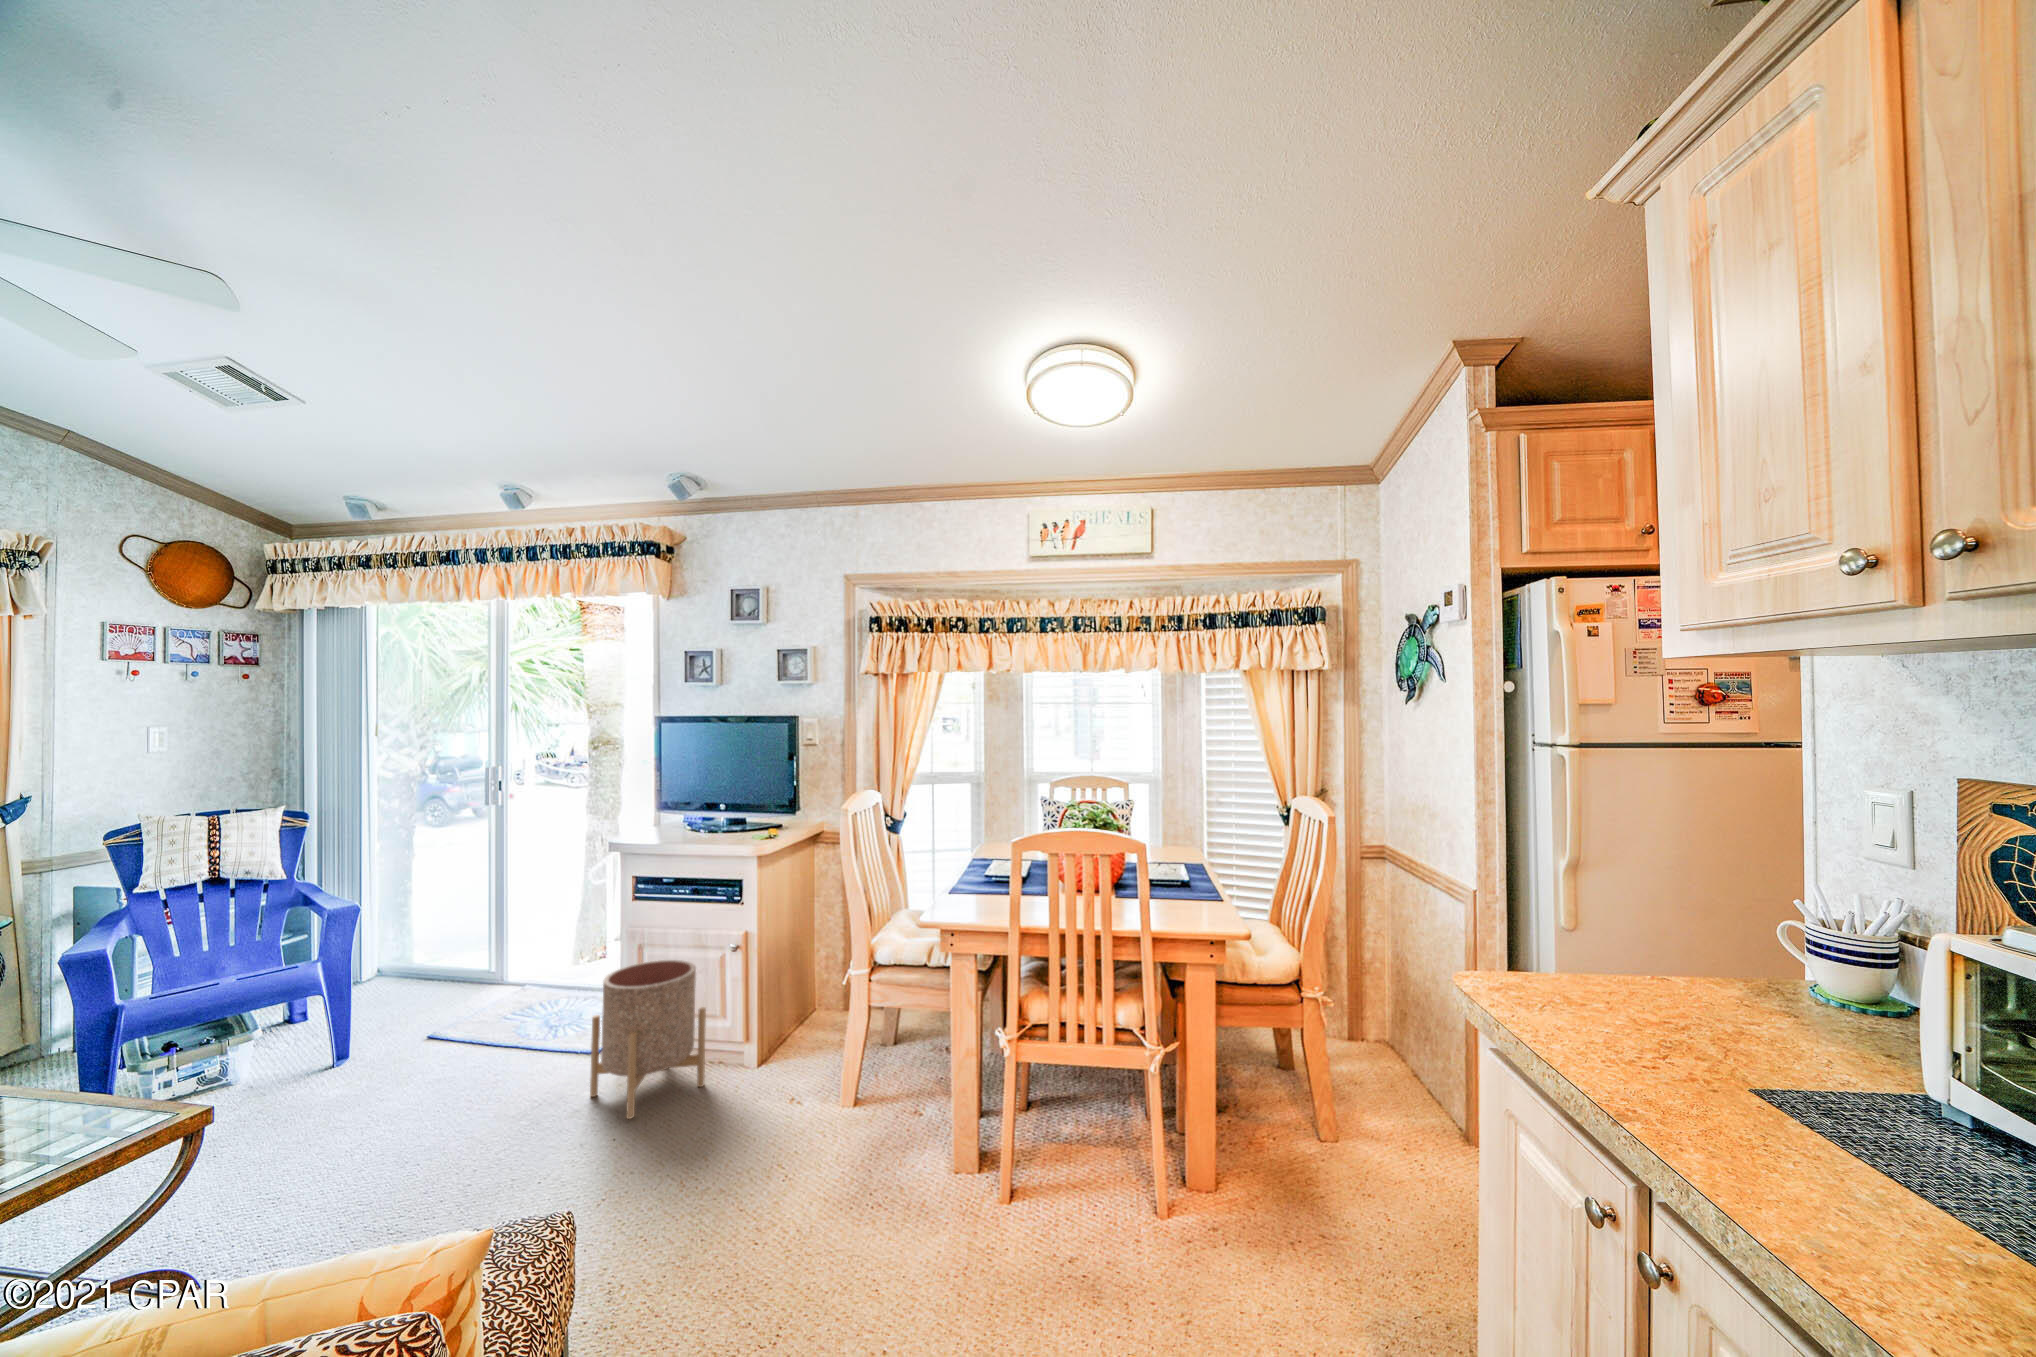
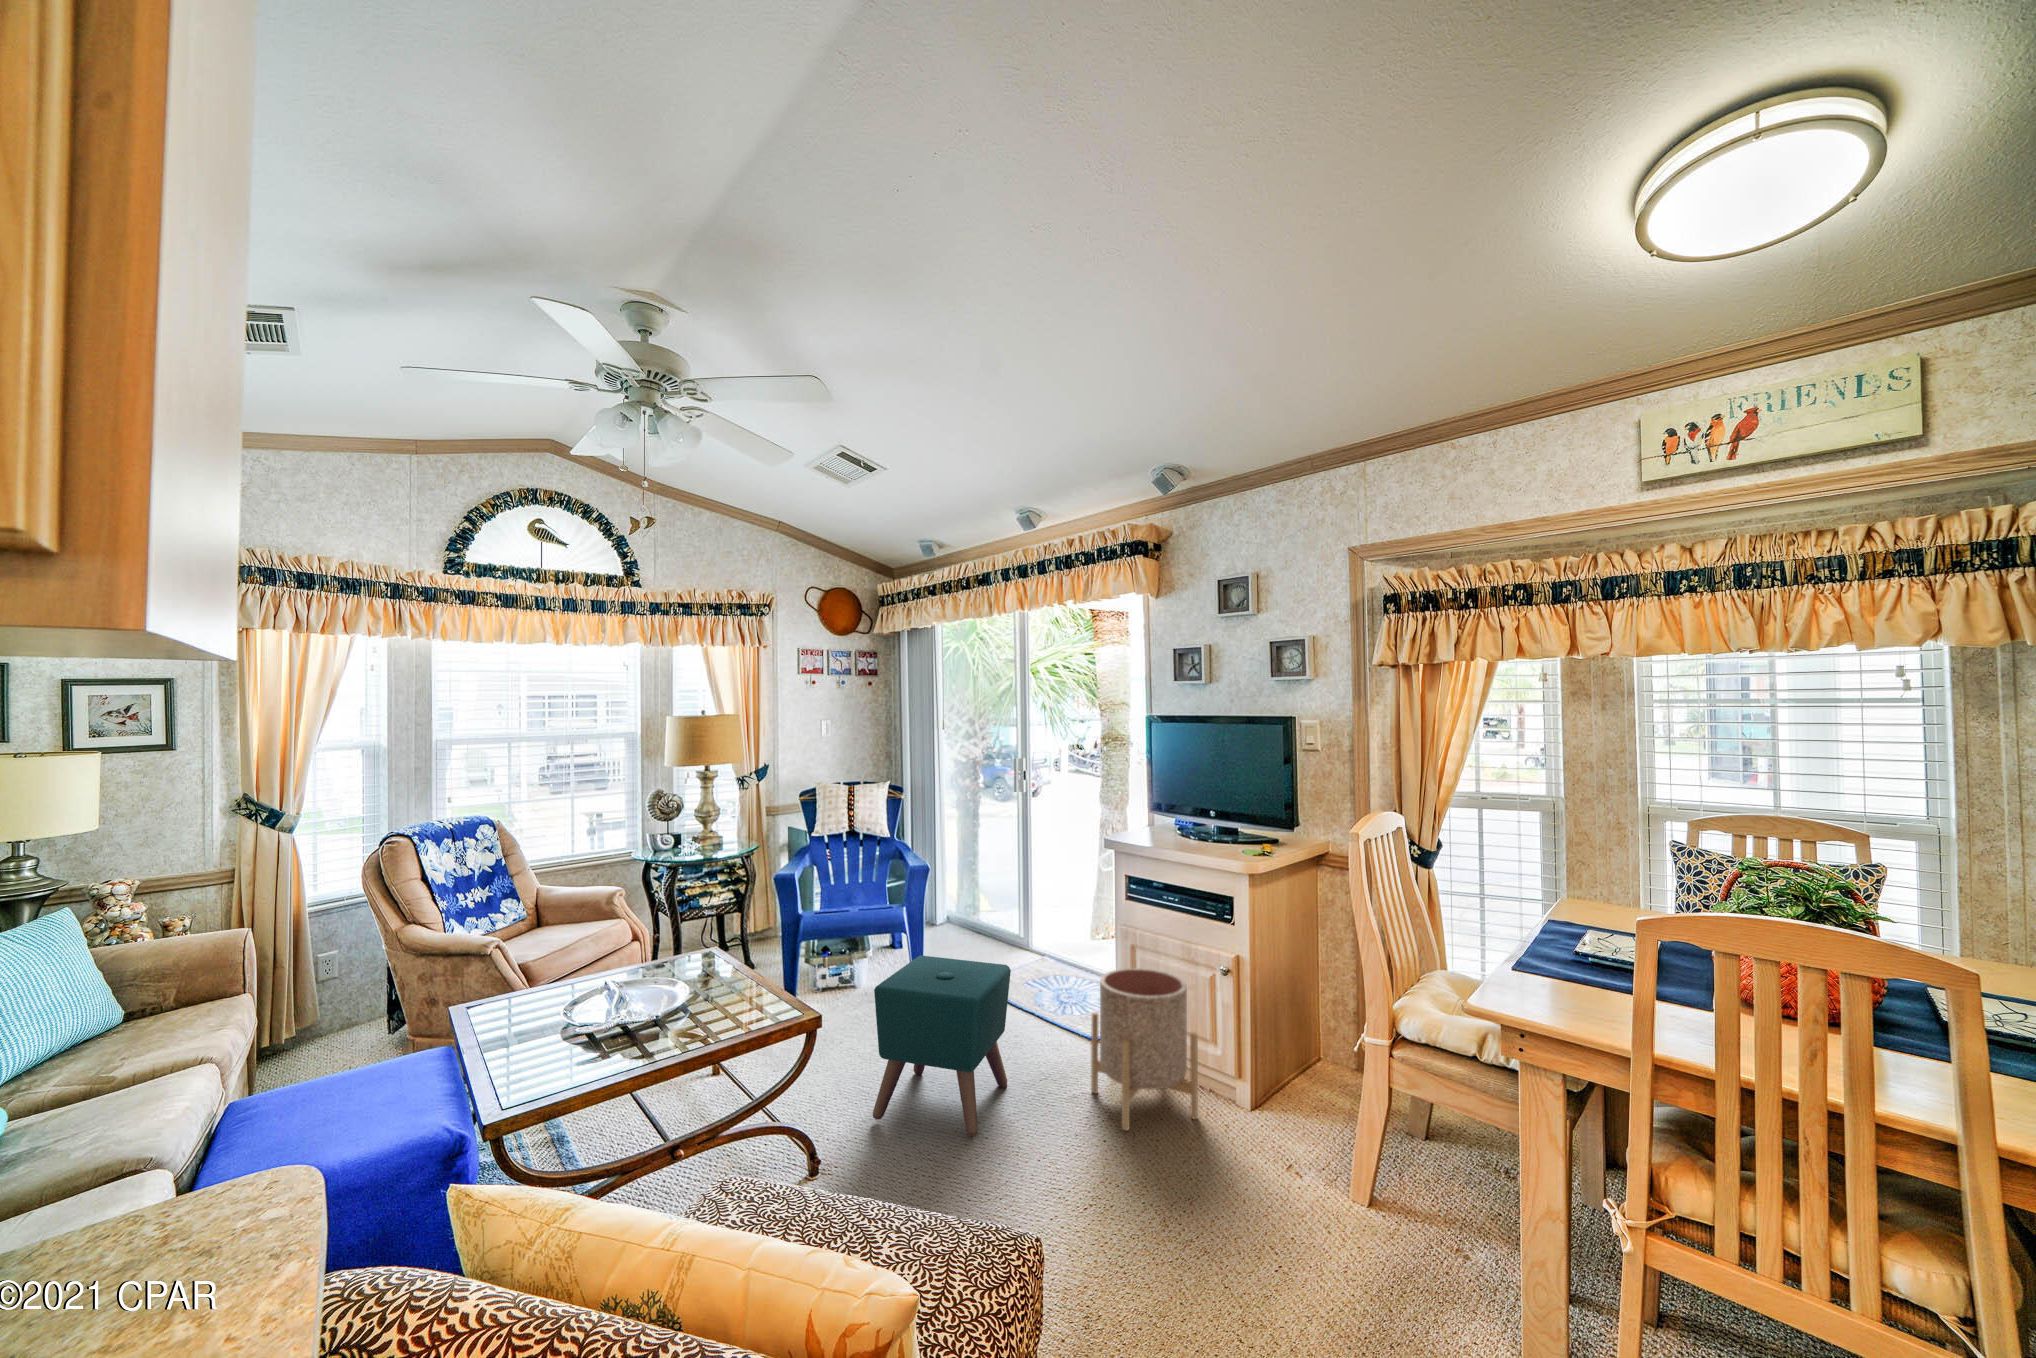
ottoman: none [283,991,491,1217] -> present [873,955,1011,1137]

